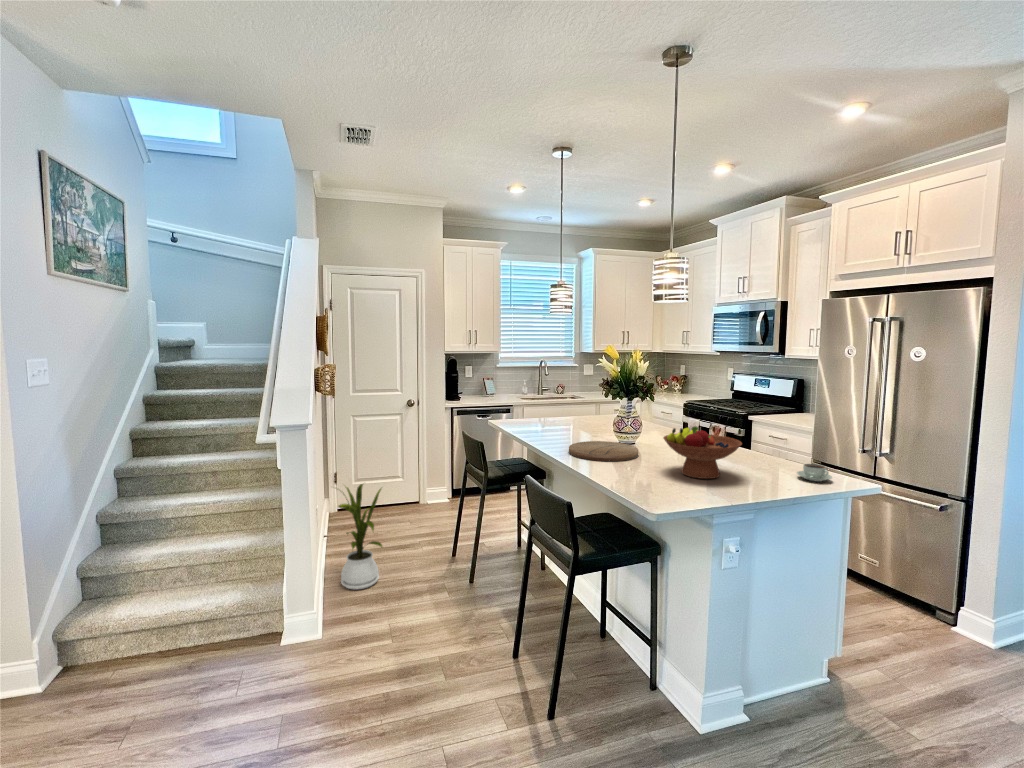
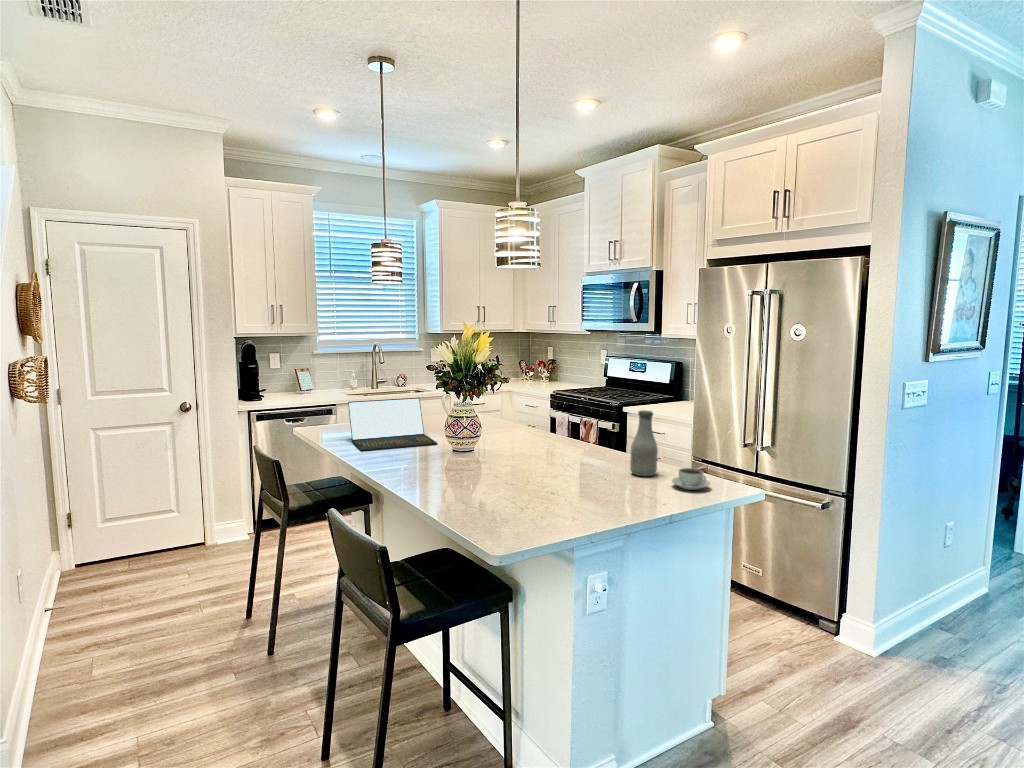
laptop: none [531,401,597,438] -> present [348,398,437,451]
bottle: none [759,415,784,469] -> present [630,410,658,476]
fruit bowl: present [663,426,742,479] -> none [512,429,608,497]
cutting board: present [569,441,638,461] -> none [394,452,486,481]
house plant: present [338,484,382,590] -> none [32,534,128,693]

